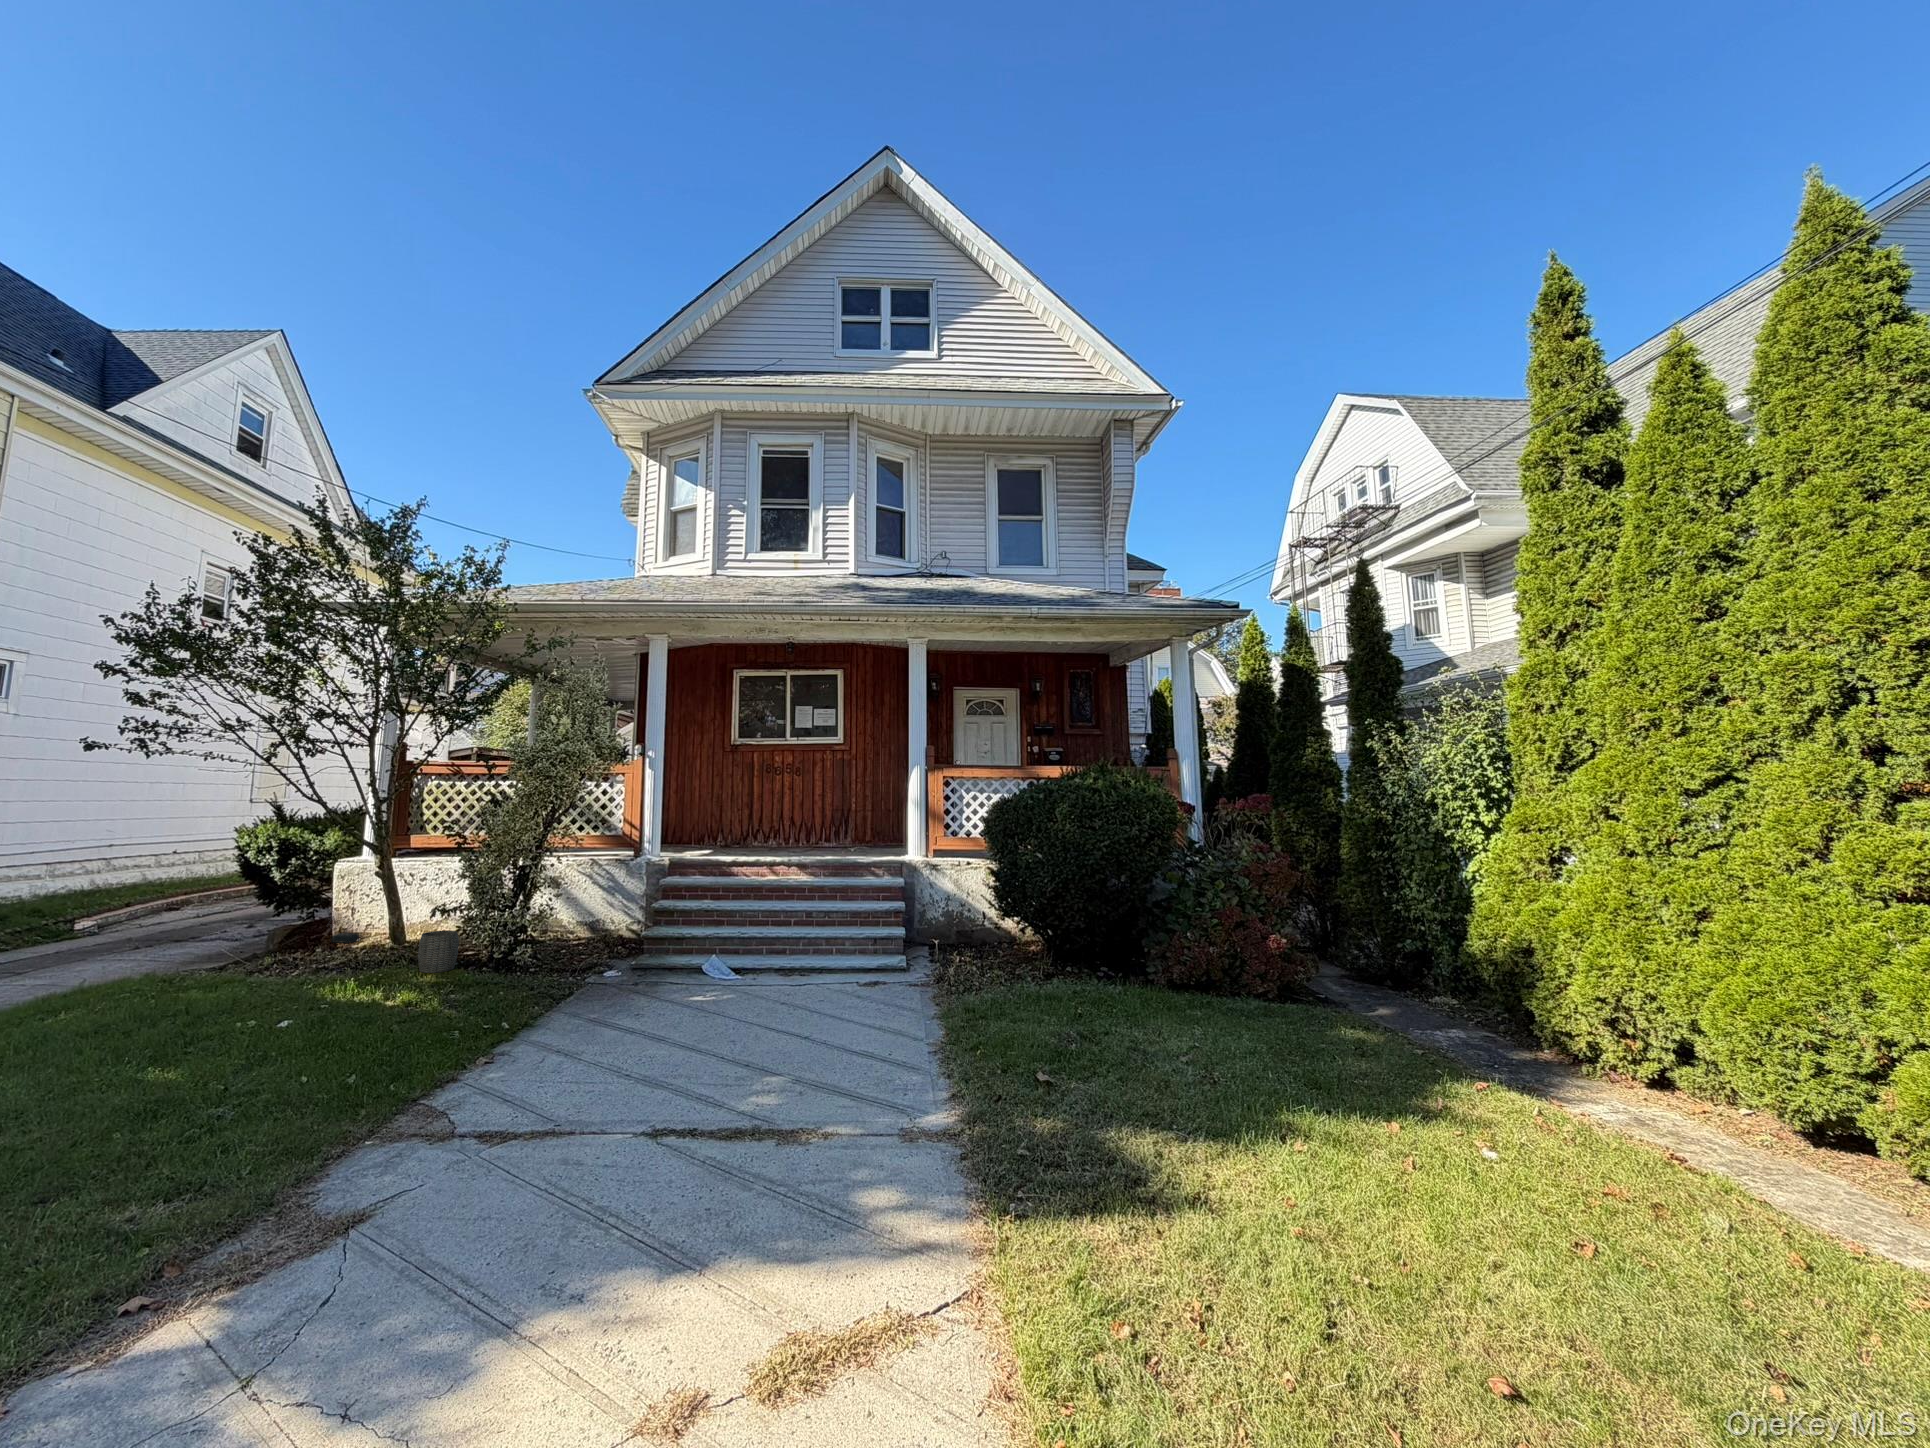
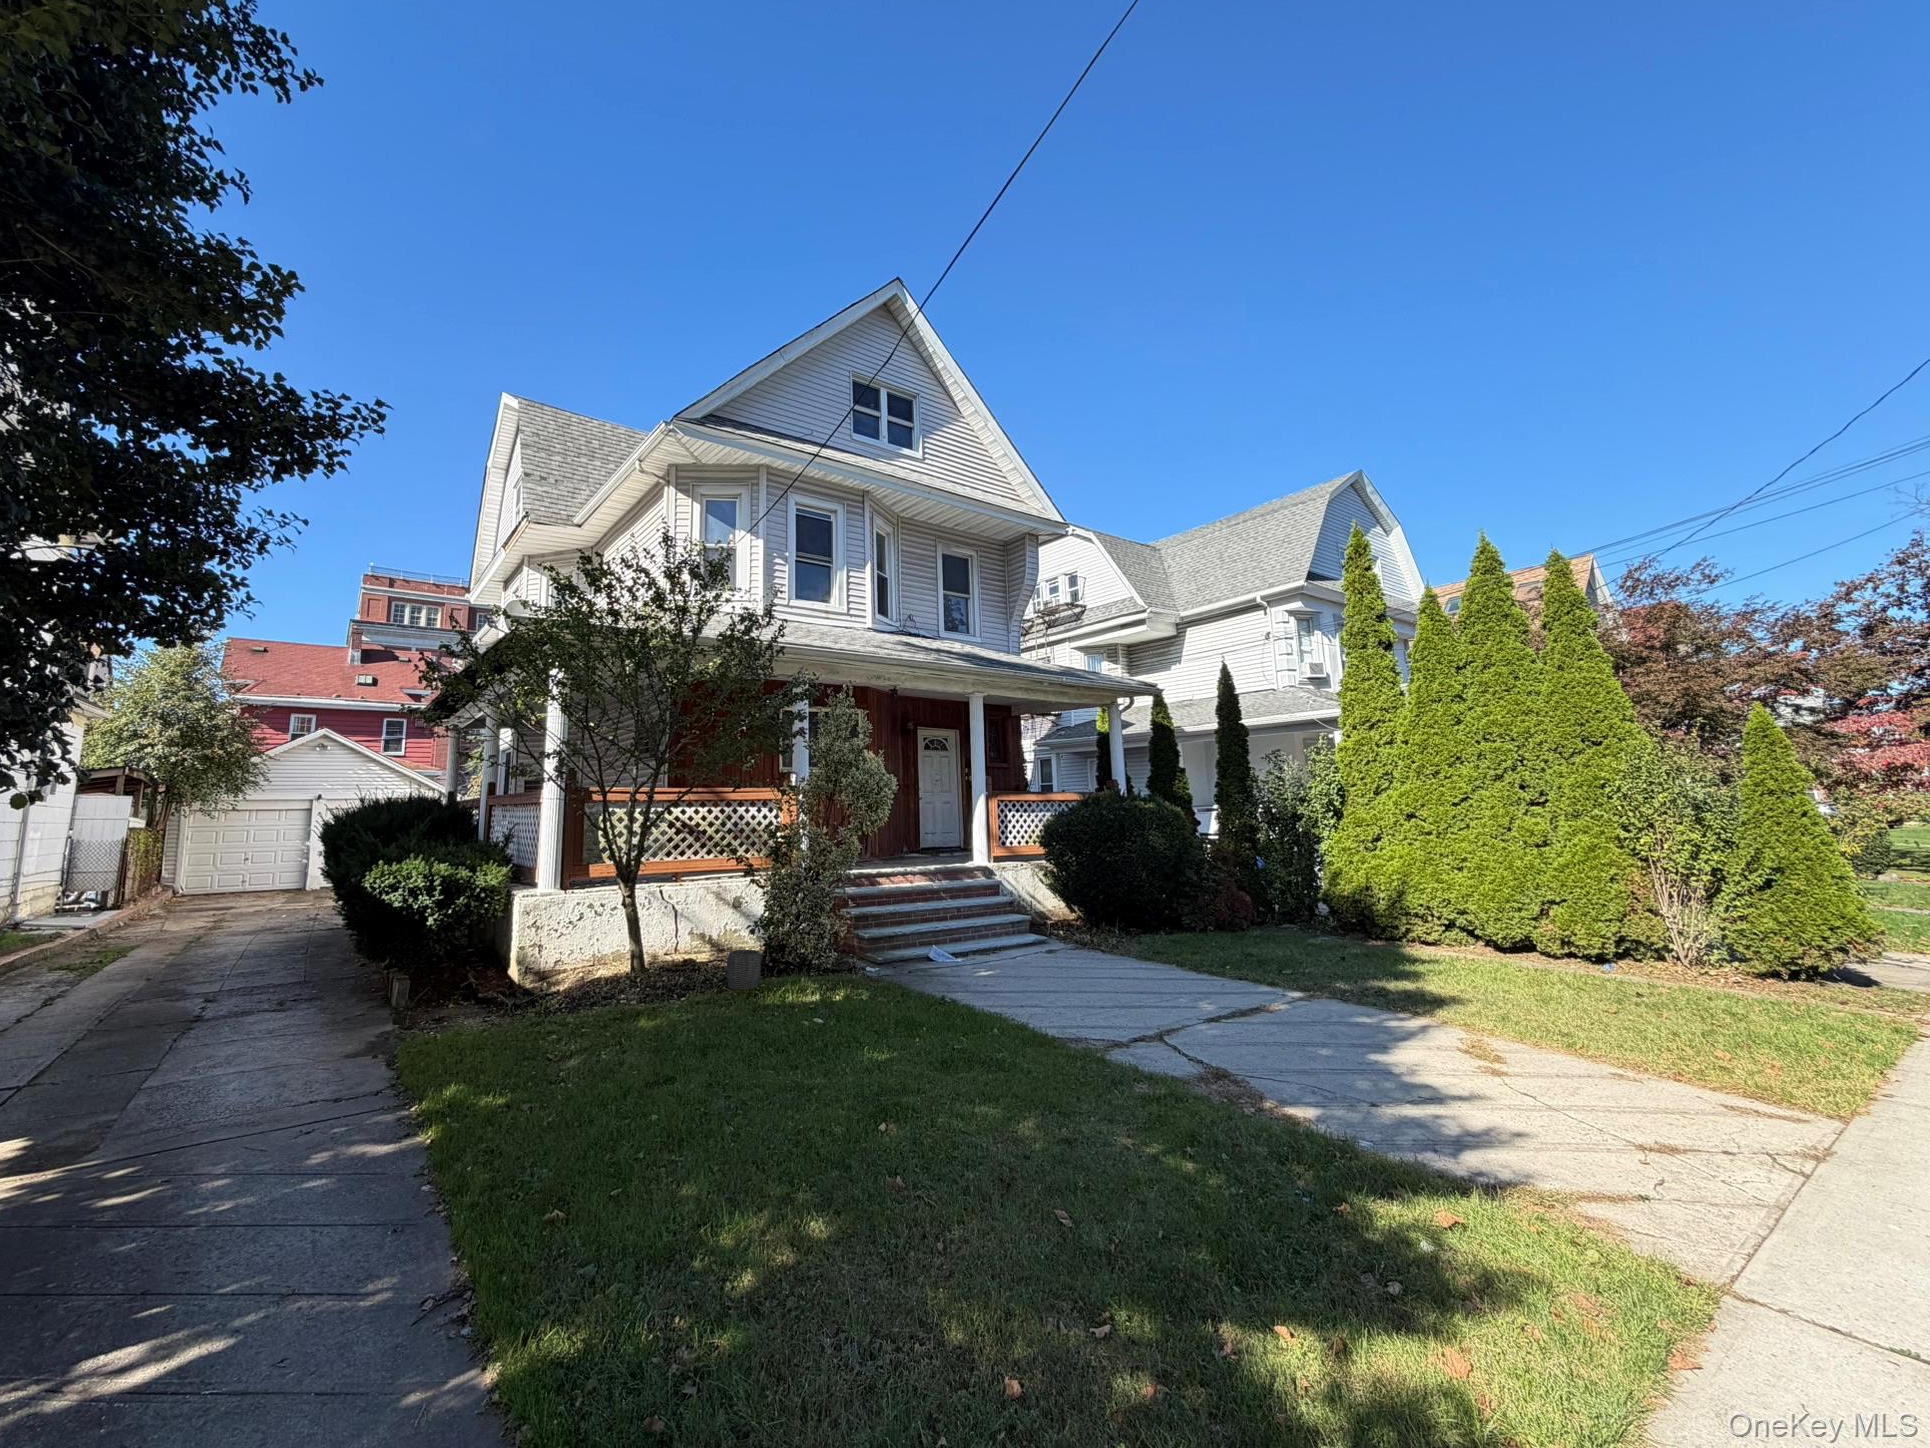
decorative plant: present [330,916,359,943] -> none [520,954,561,987]

